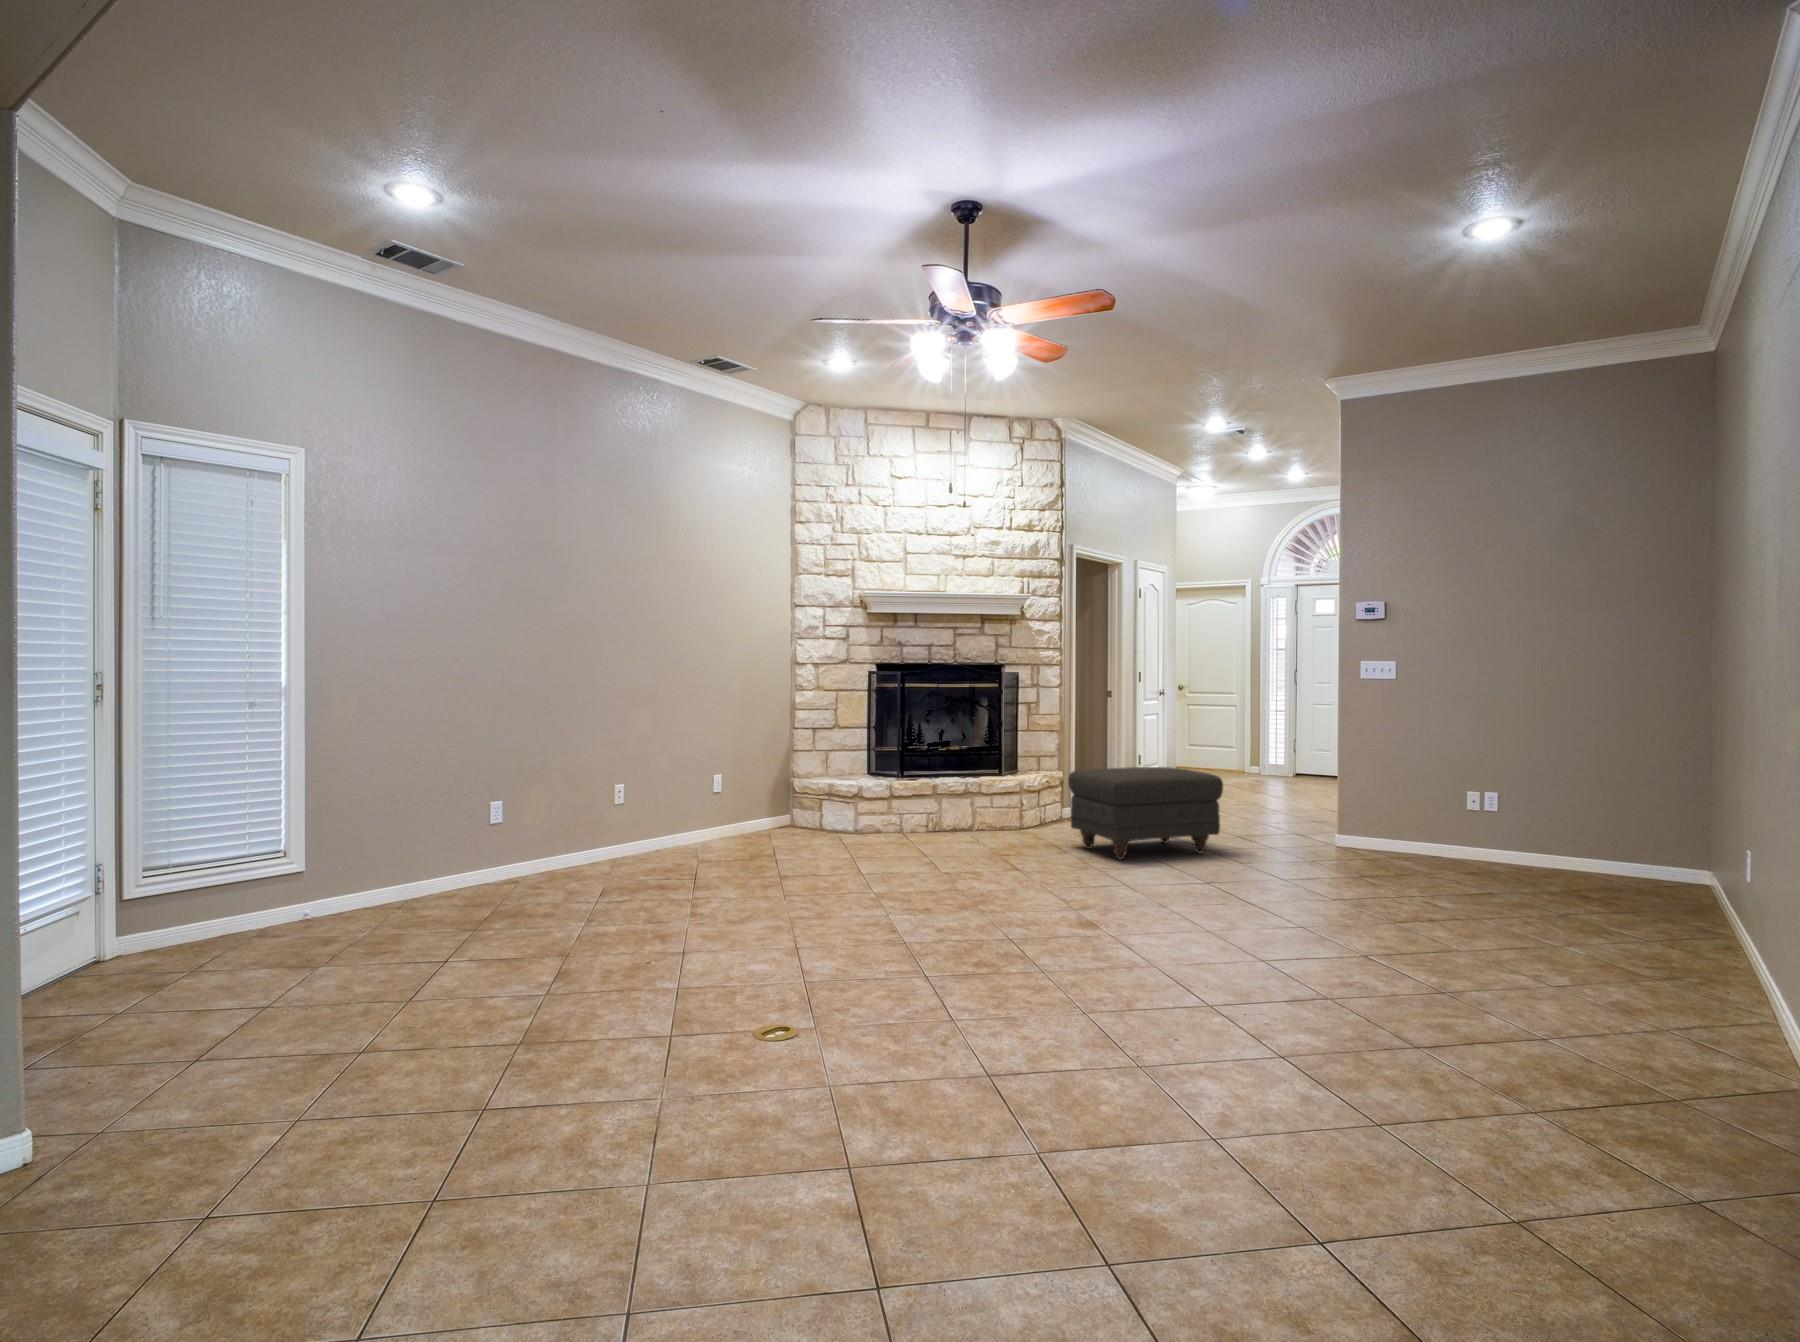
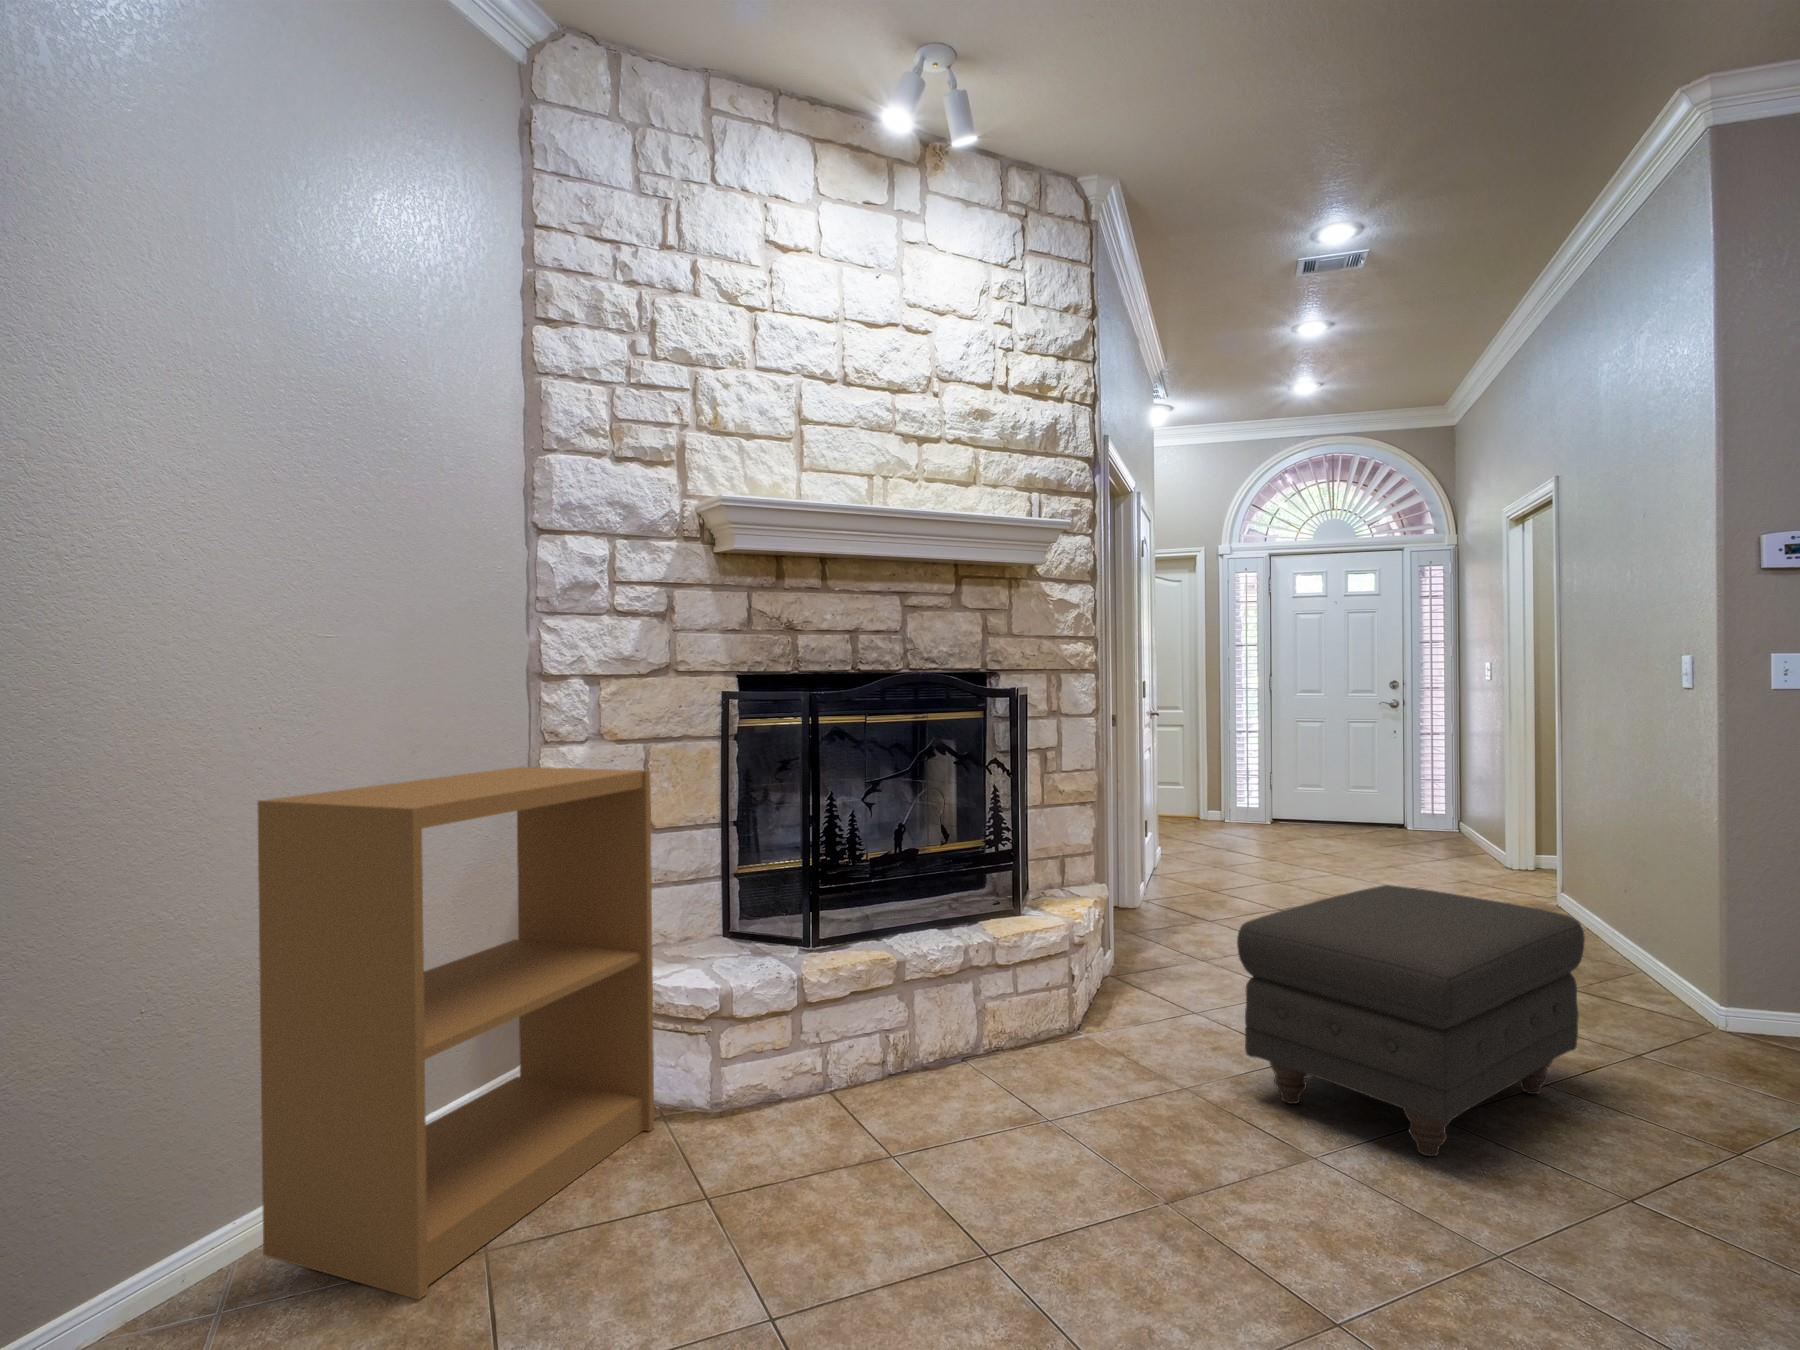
bookshelf: none [706,699,833,854] -> present [257,767,654,1299]

